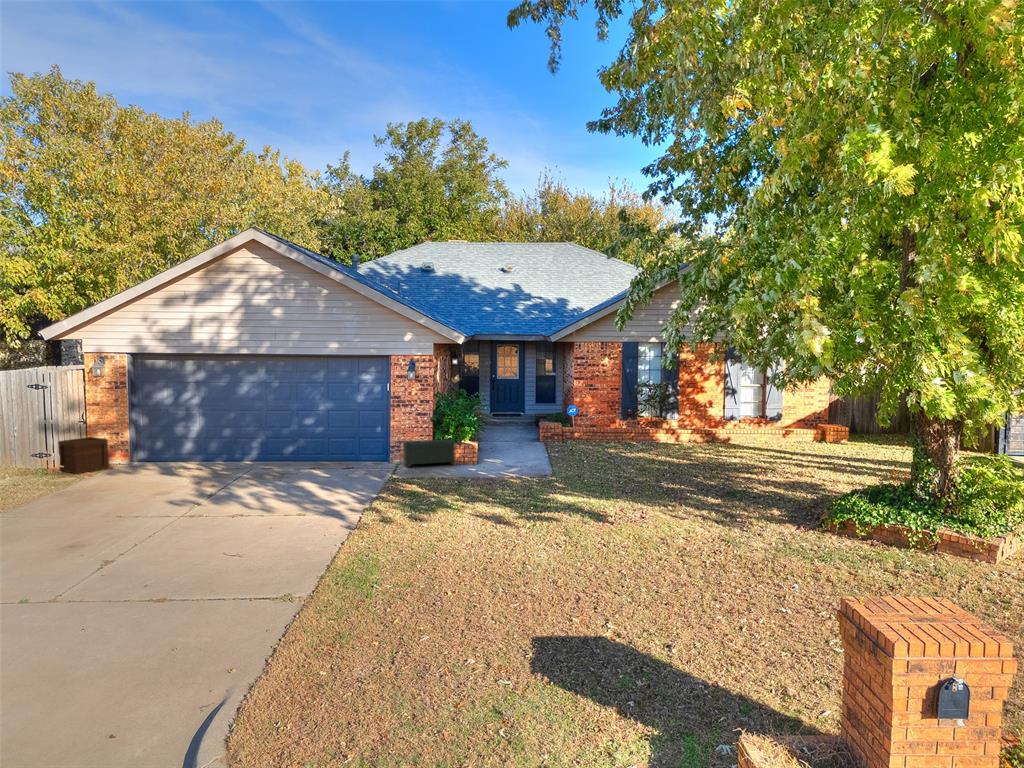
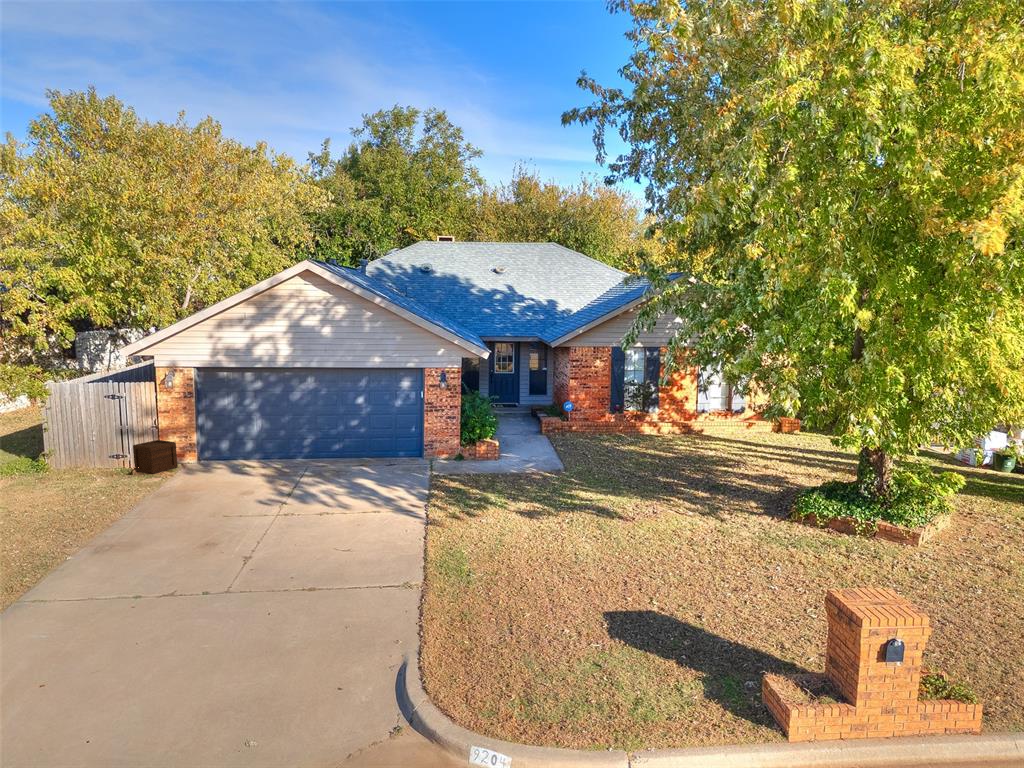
bench: present [403,439,455,468] -> none [436,438,481,464]

